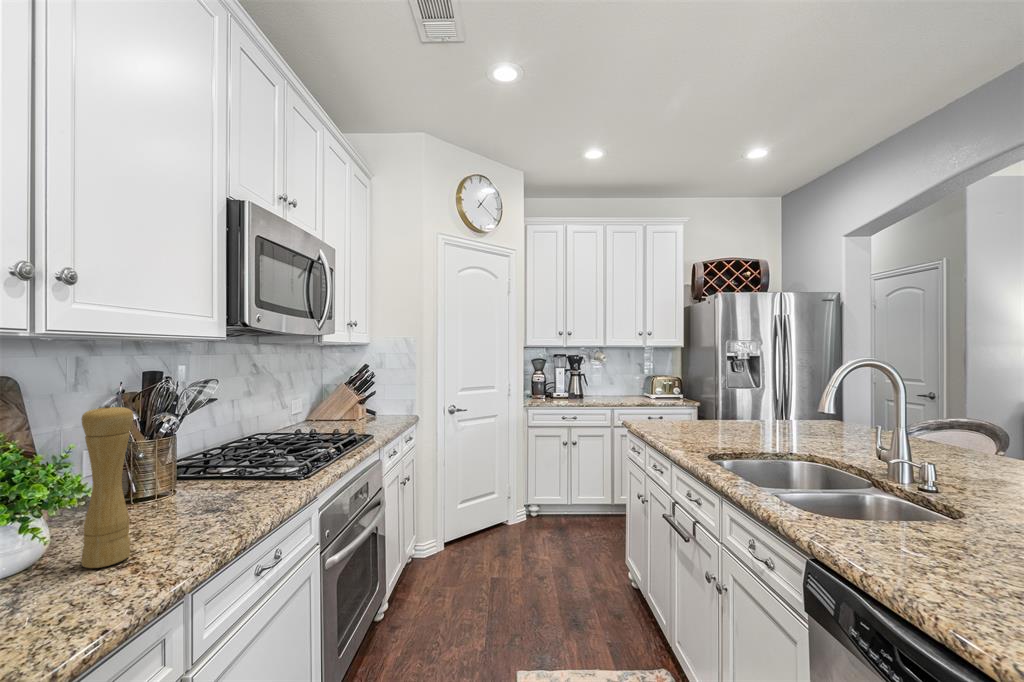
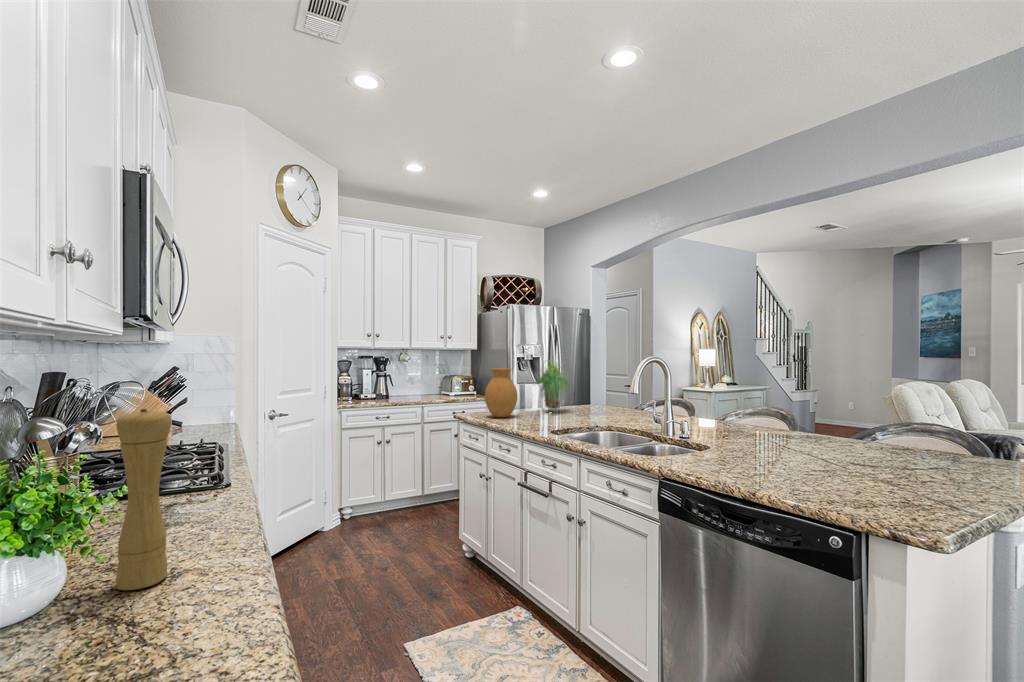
plant: none [717,361,778,434] -> present [535,360,570,409]
vase: none [648,371,689,430] -> present [485,368,517,418]

